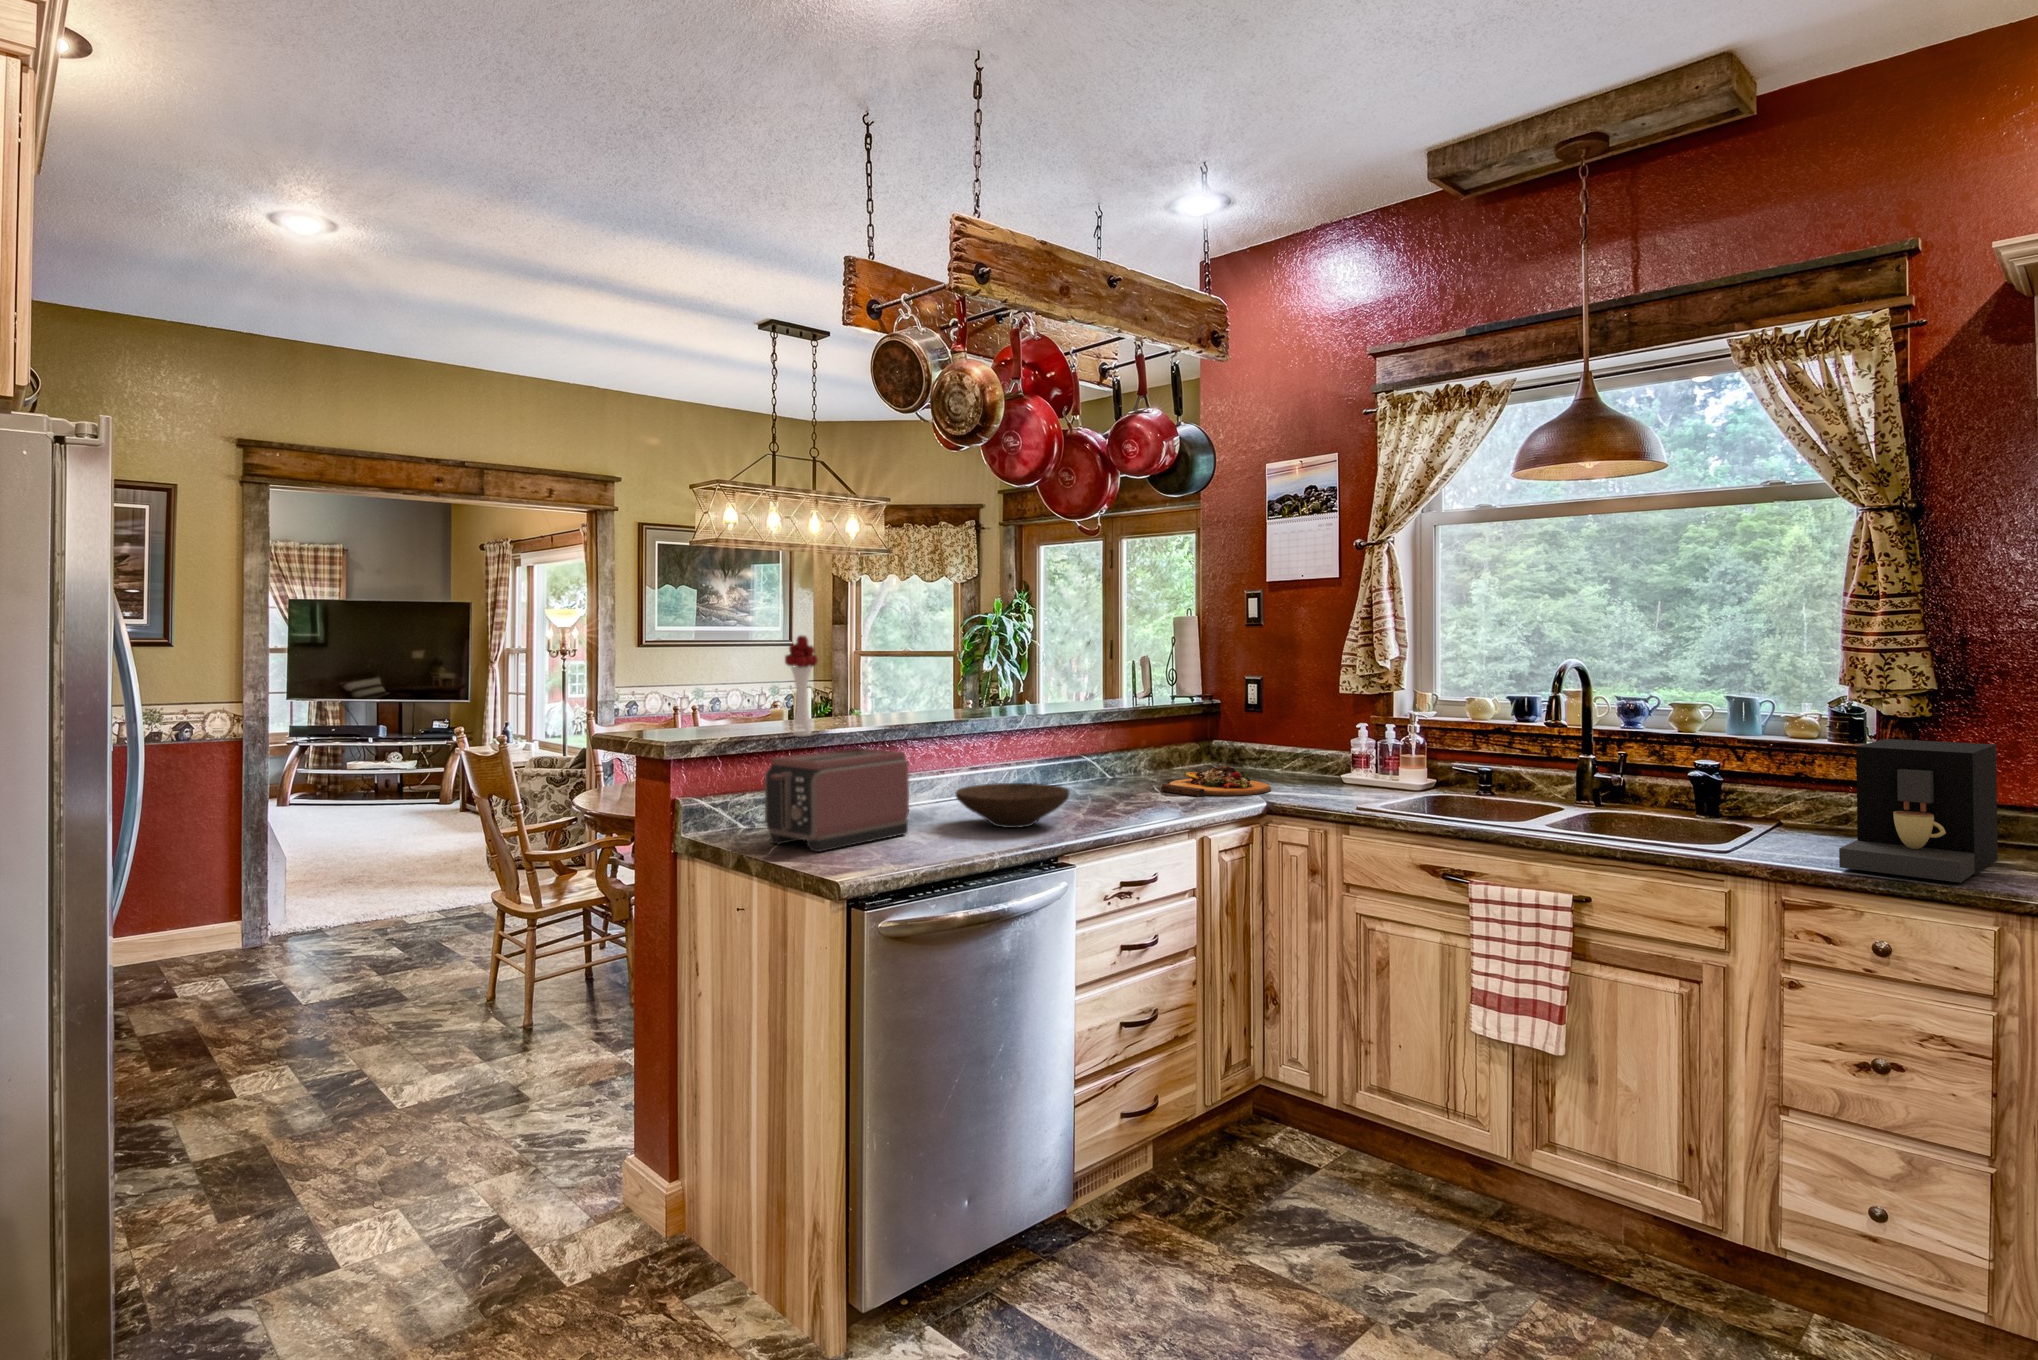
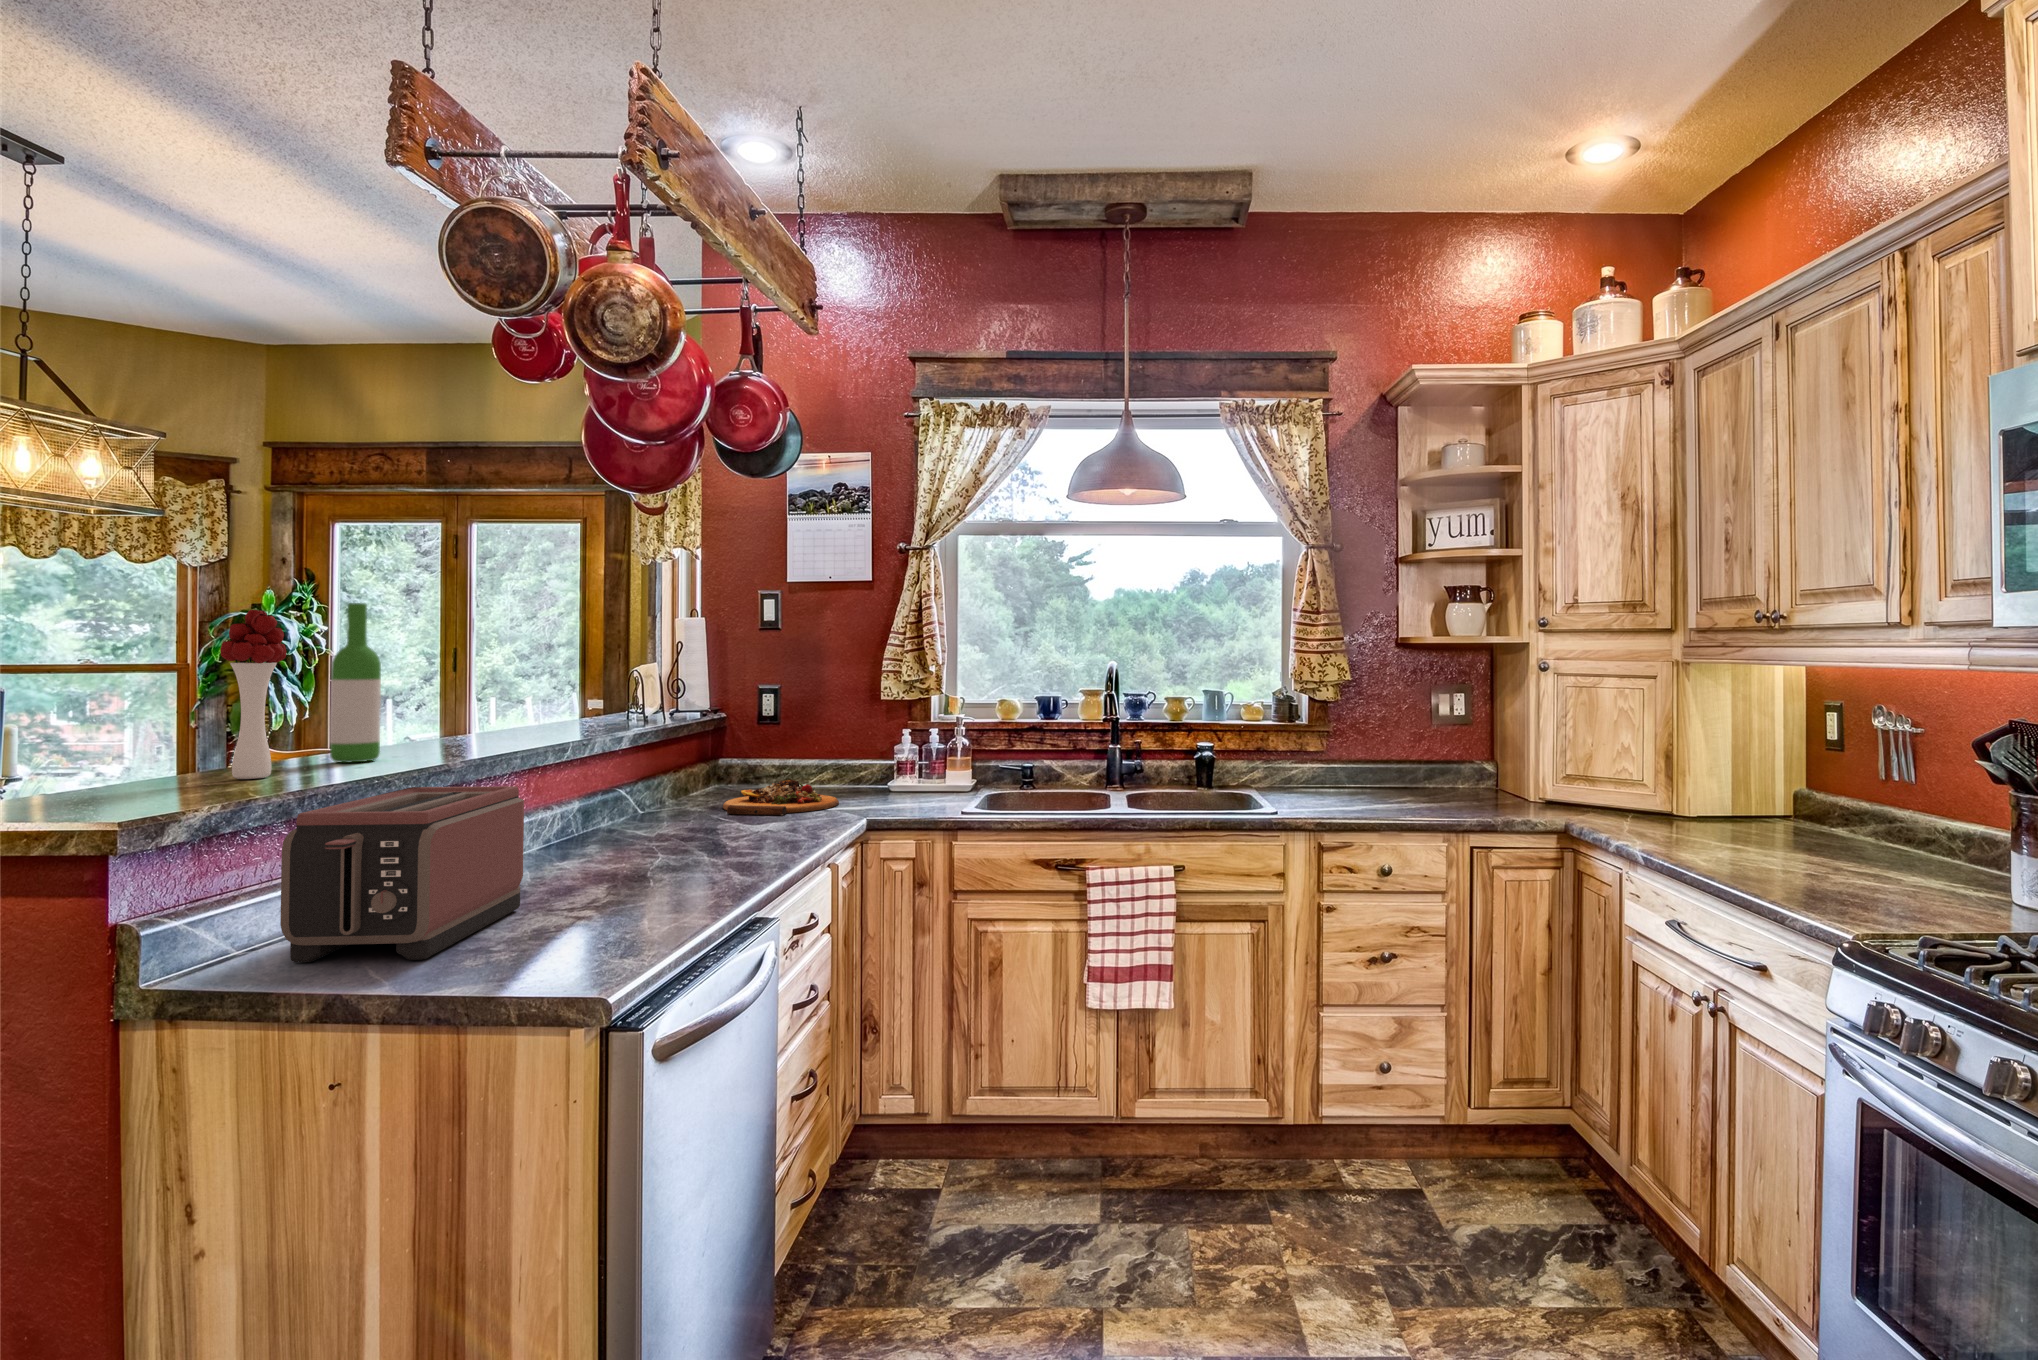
wine bottle: none [858,627,885,730] -> present [330,603,381,762]
coffee maker: present [1839,739,1998,883] -> none [1323,719,1411,814]
wooden bowl: present [956,783,1069,828] -> none [558,816,724,879]

